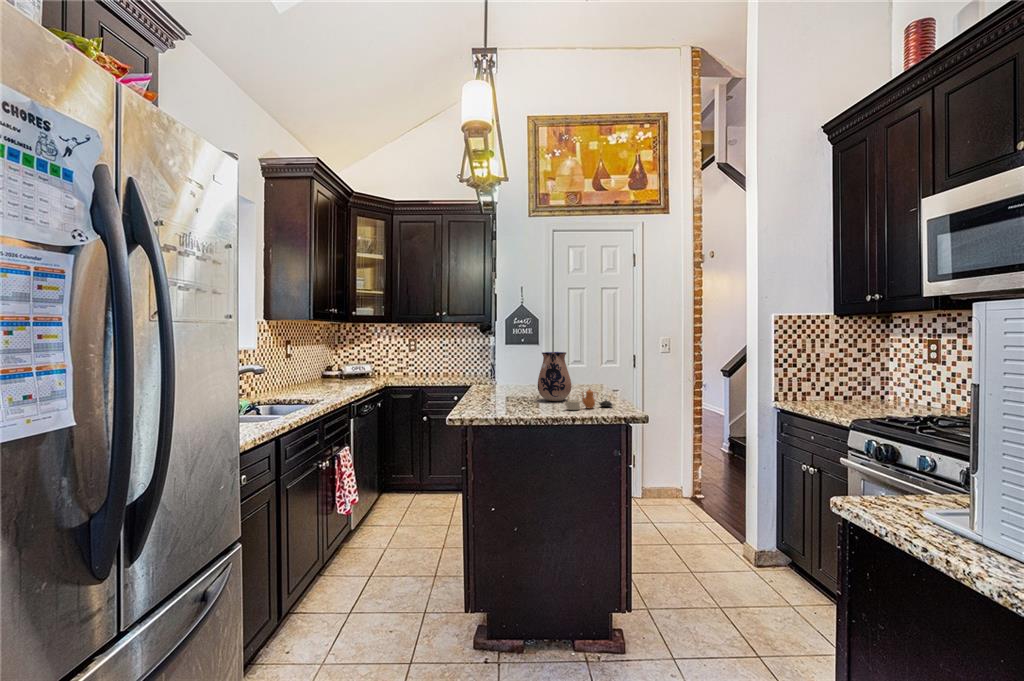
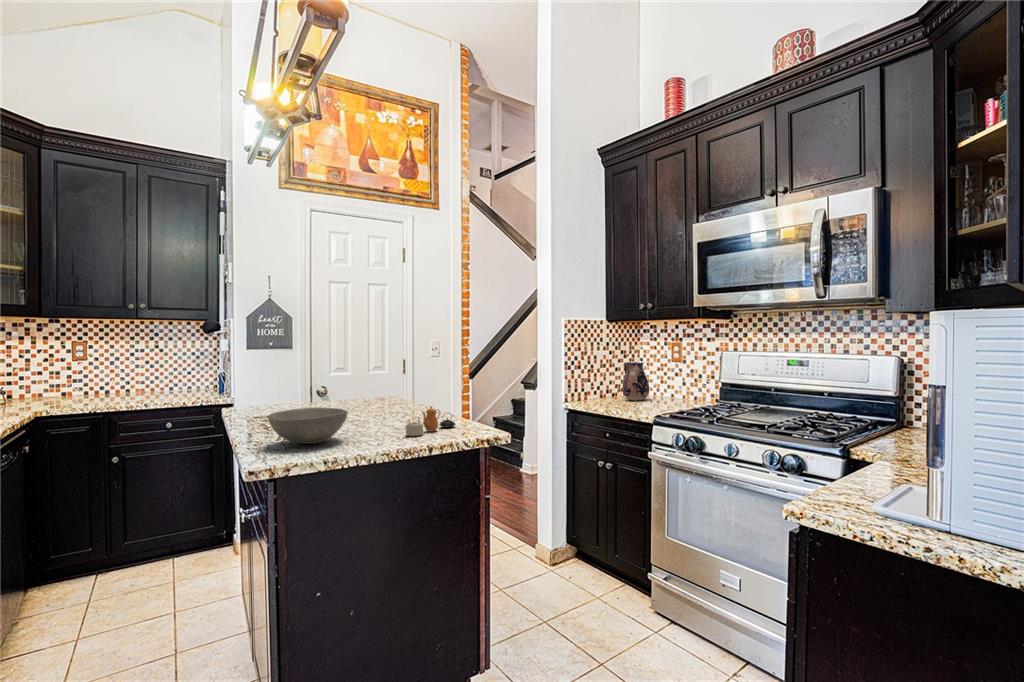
ceramic pitcher: present [538,352,572,401] -> present [622,362,649,401]
bowl: none [474,382,526,407] -> present [268,408,348,444]

